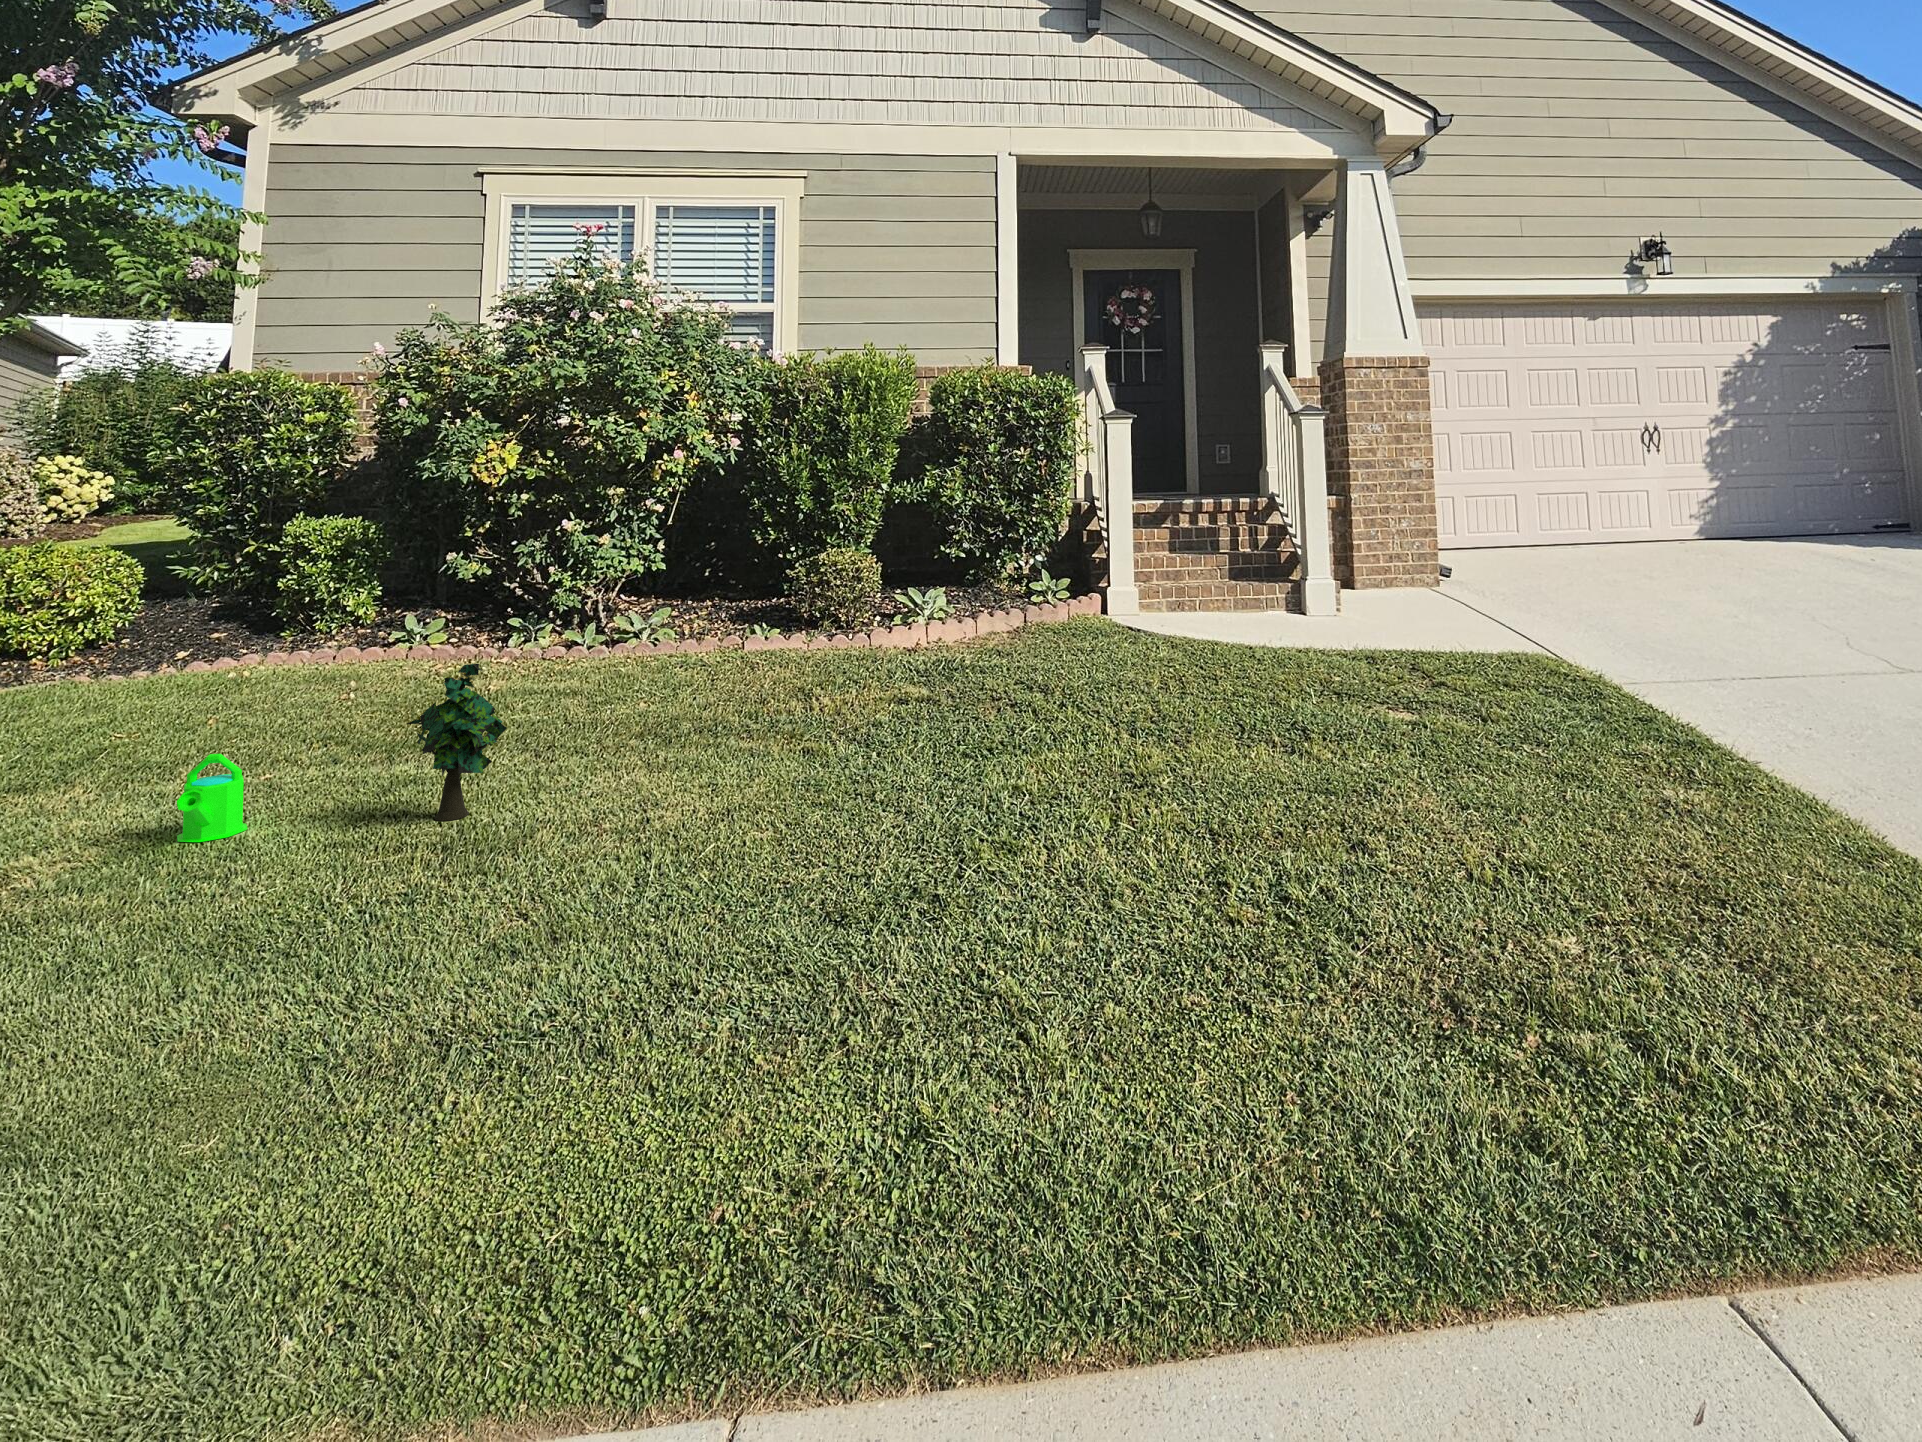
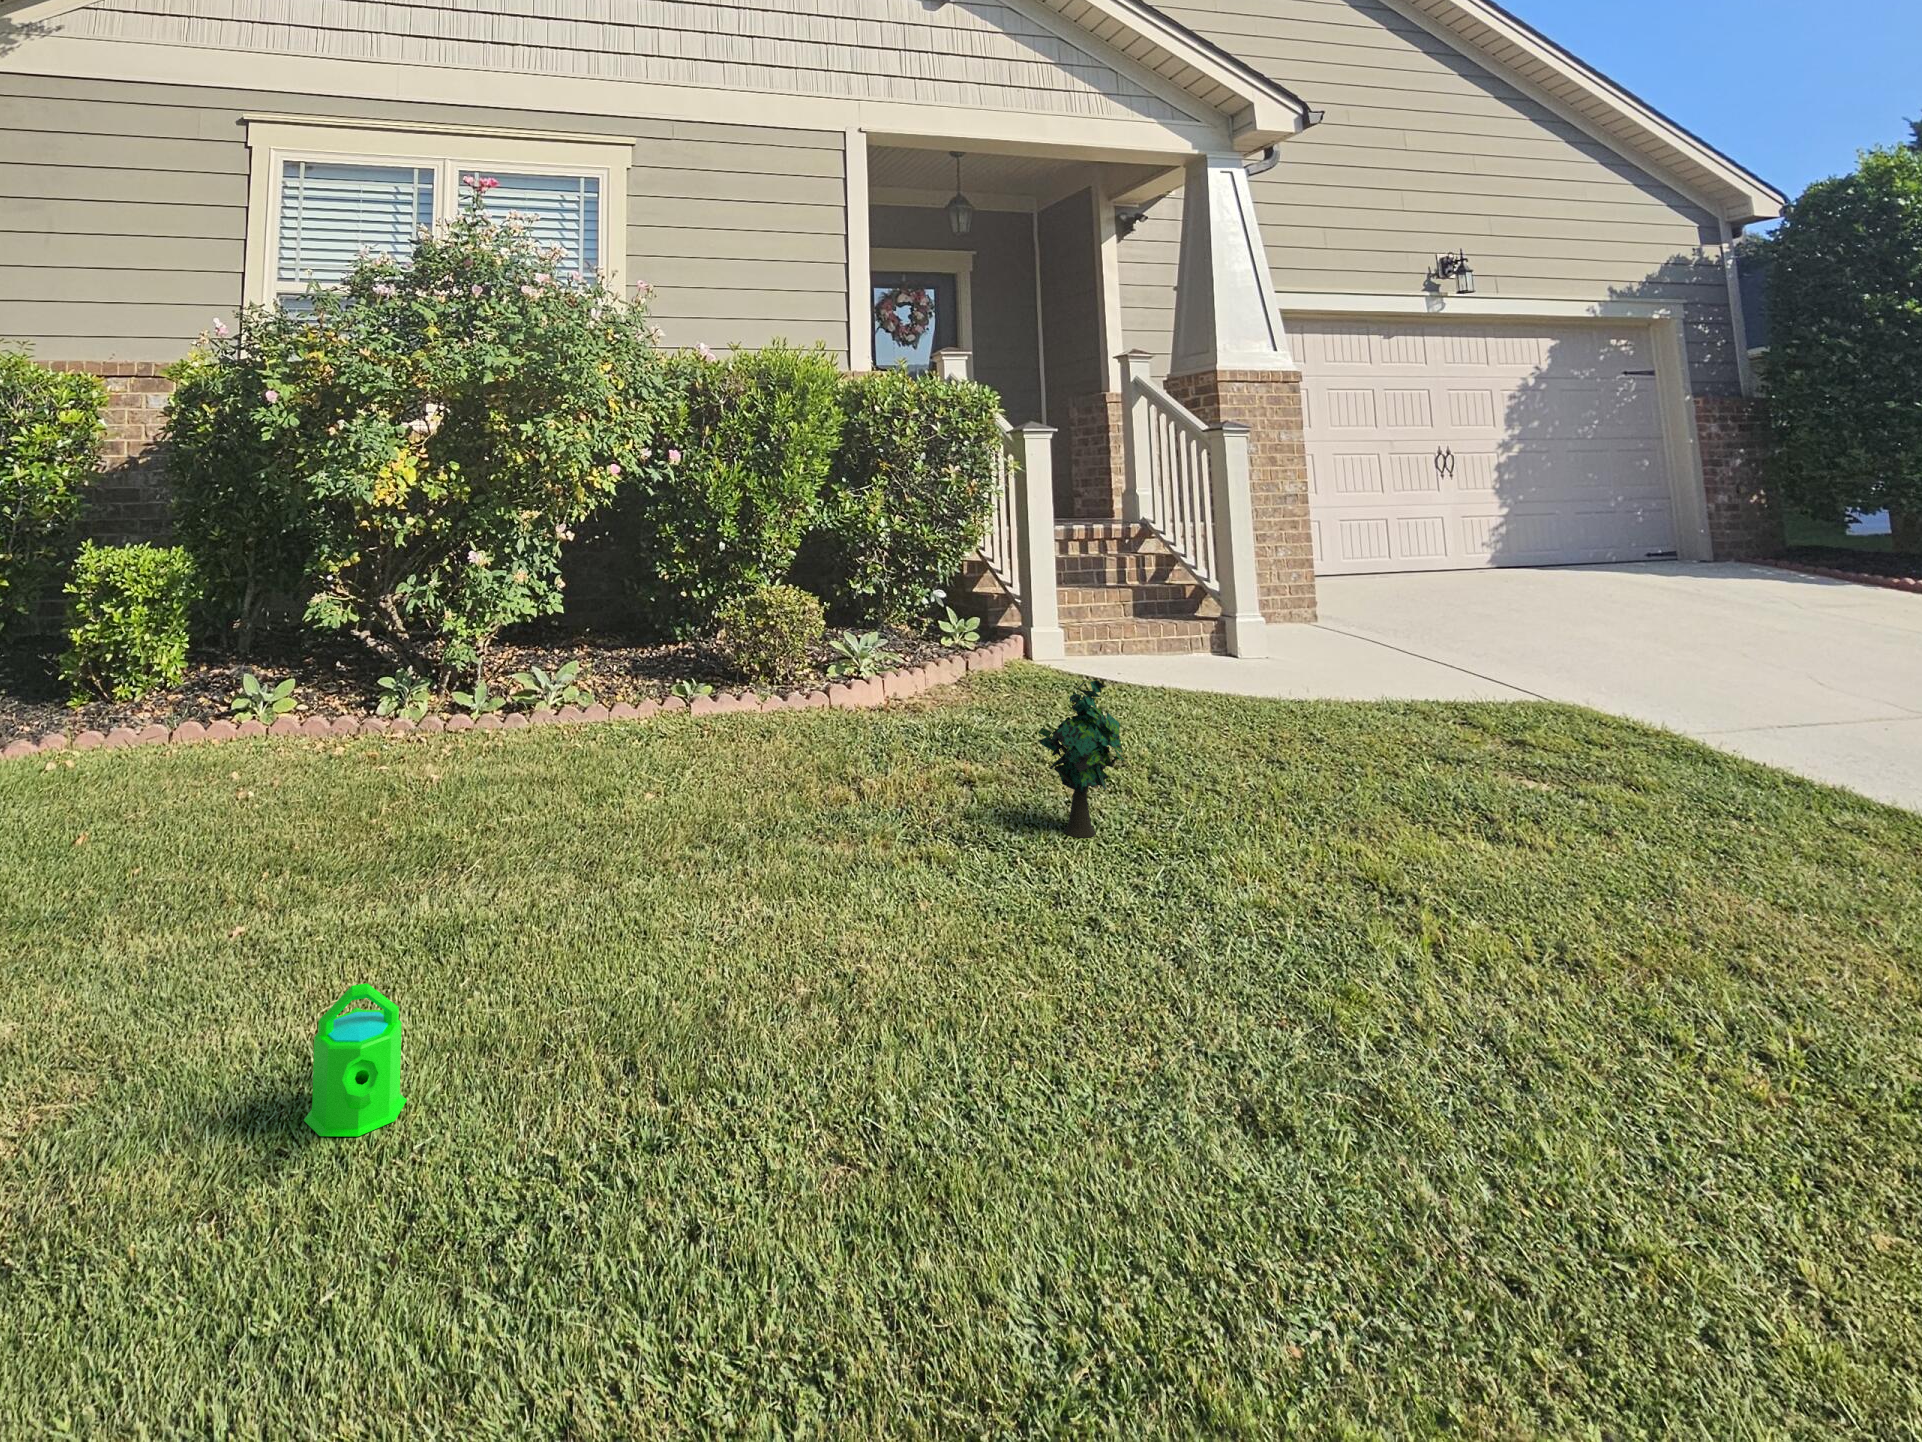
decorative plant: present [407,664,507,821] -> present [1038,680,1125,837]

